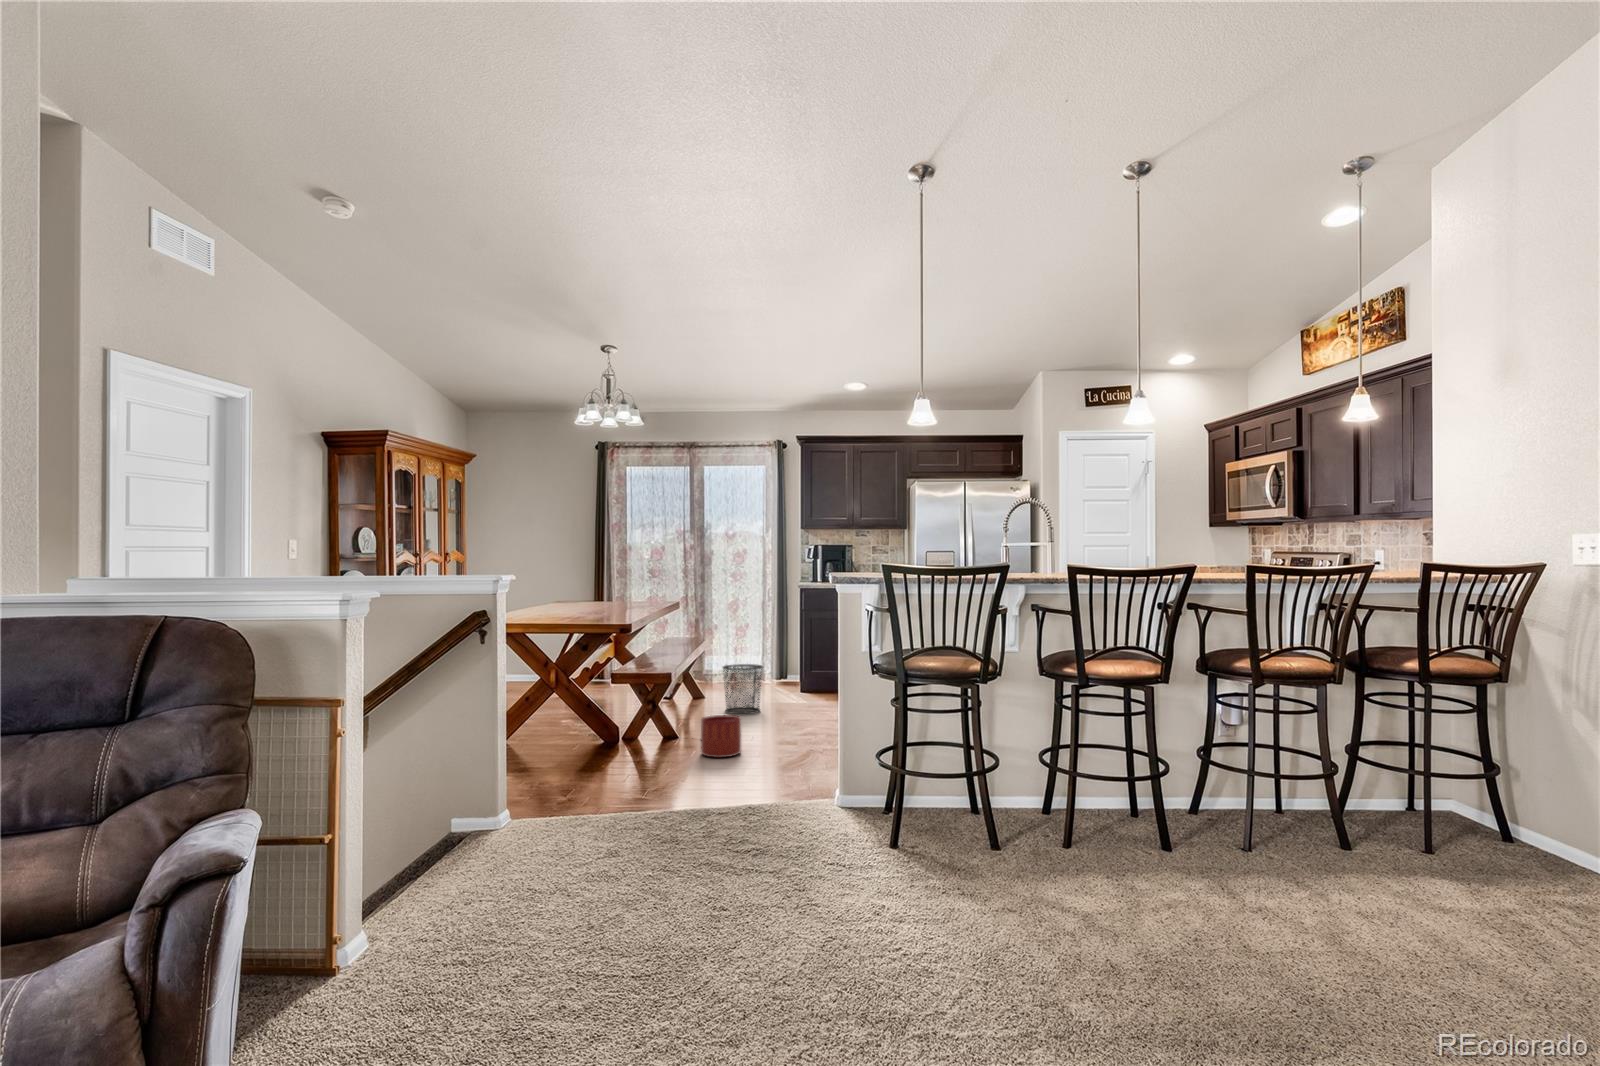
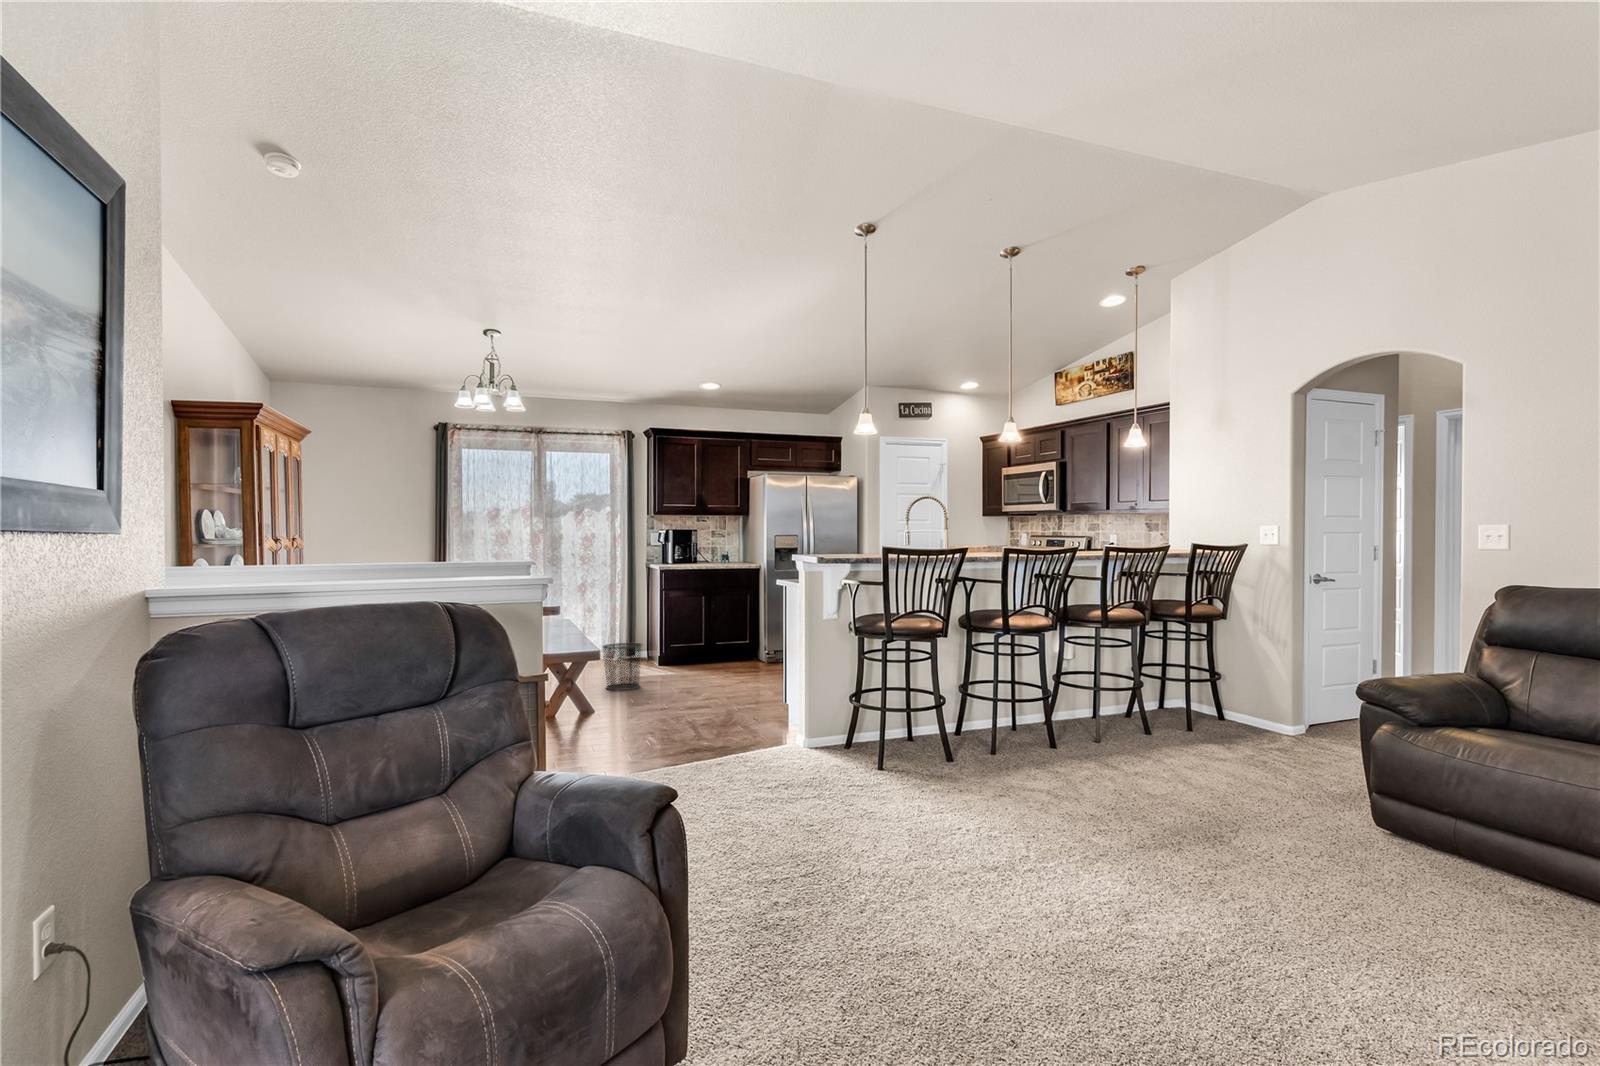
planter: present [701,715,741,758] -> none [623,689,663,729]

